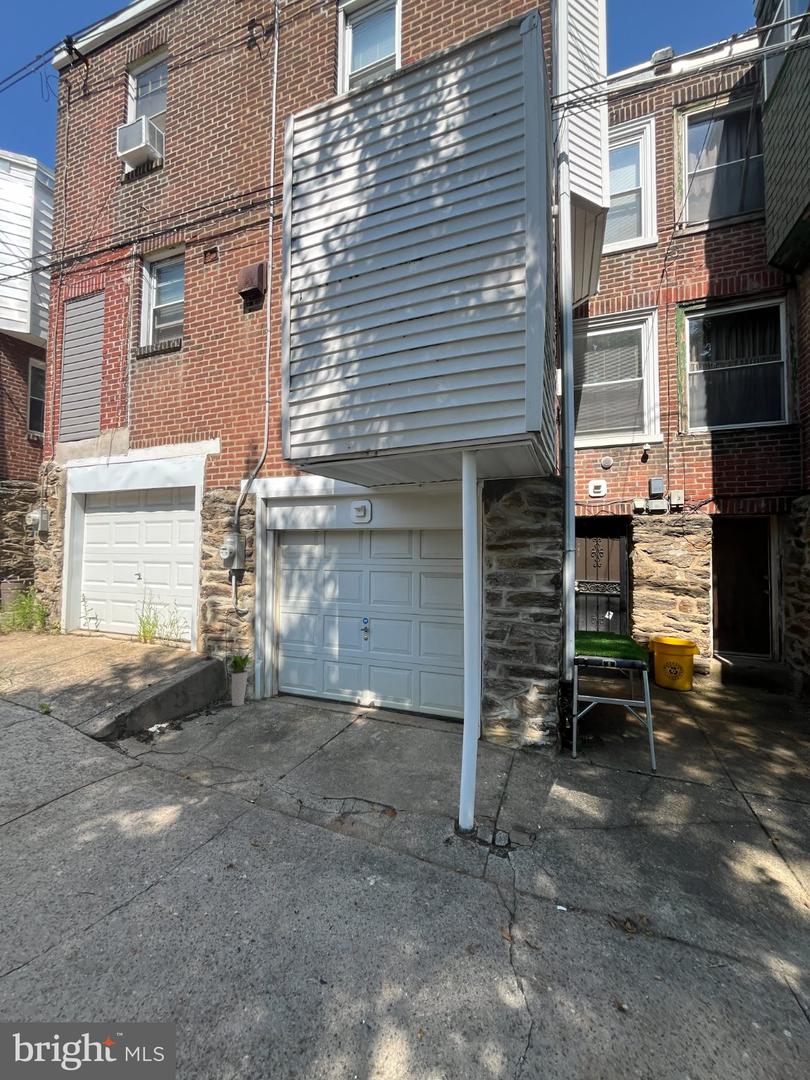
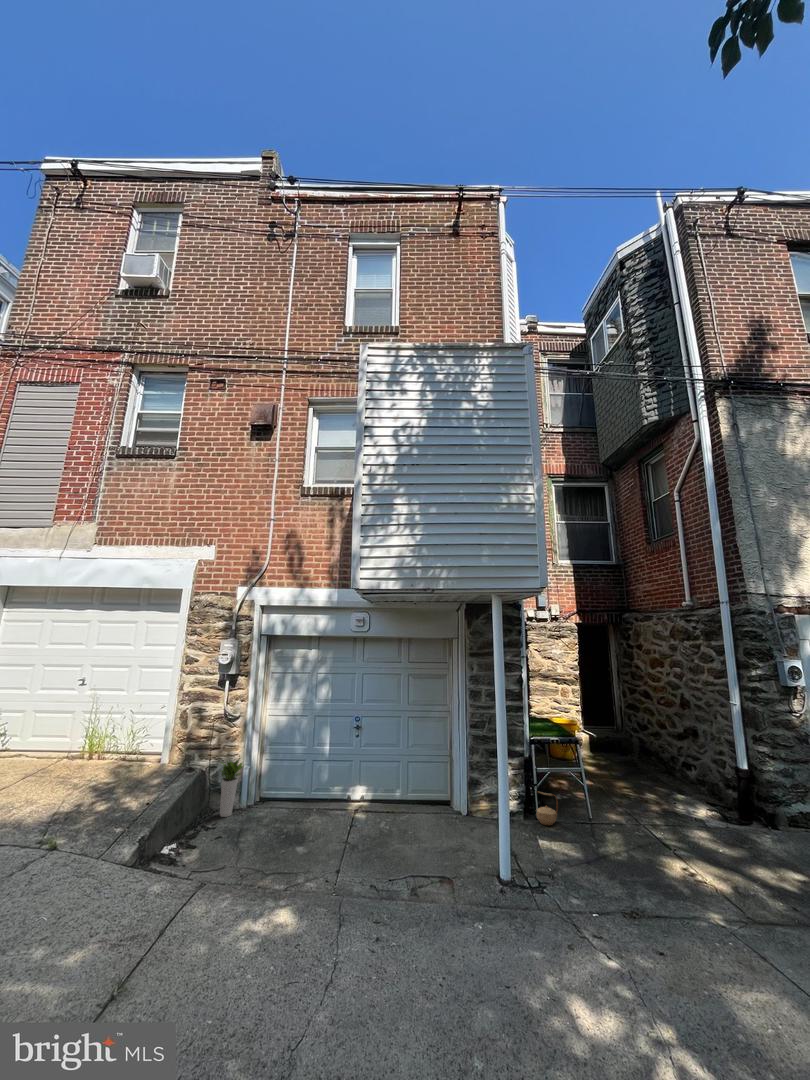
basket: none [571,724,598,768] -> present [536,792,558,825]

